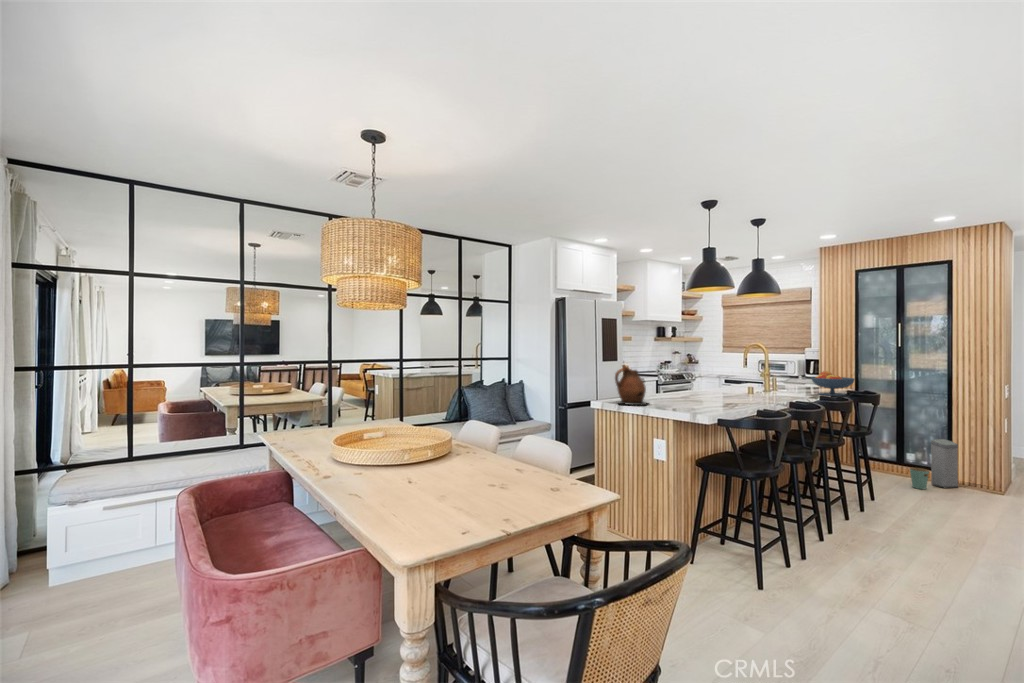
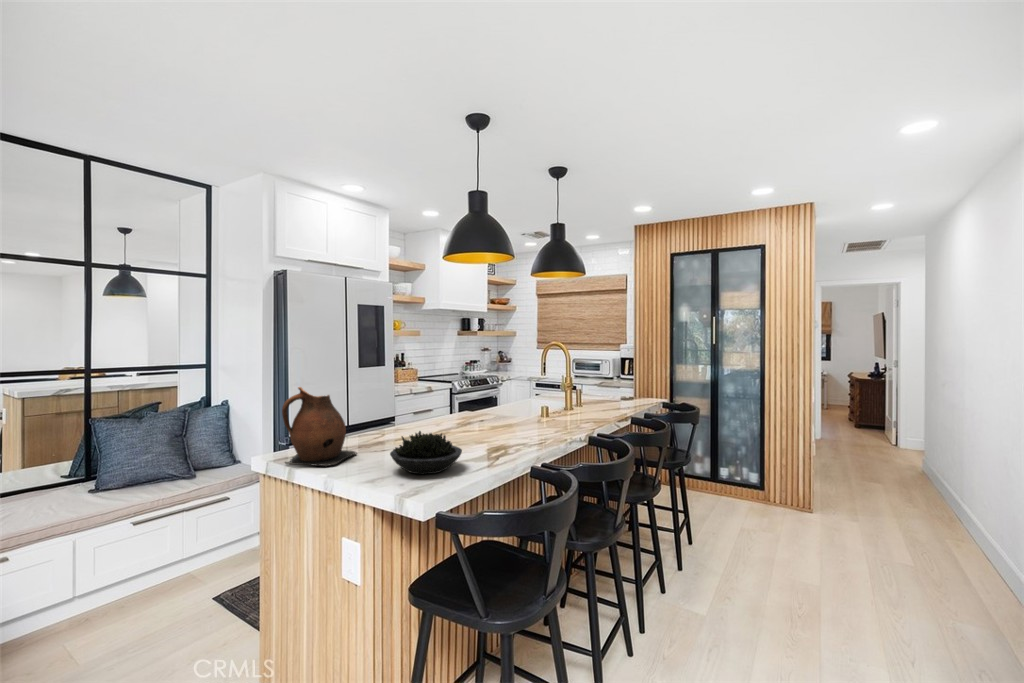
fruit bowl: present [811,371,855,396] -> none [621,378,671,412]
succulent plant: none [679,388,719,410] -> present [390,431,462,474]
trash can: present [910,439,958,489] -> none [725,452,771,516]

